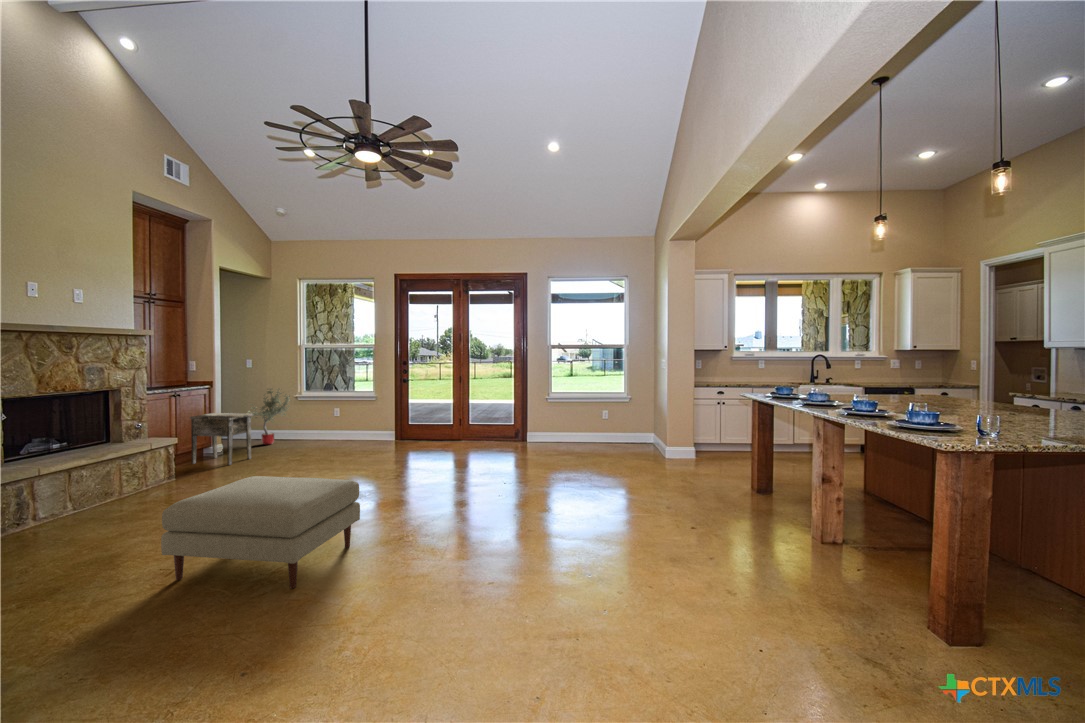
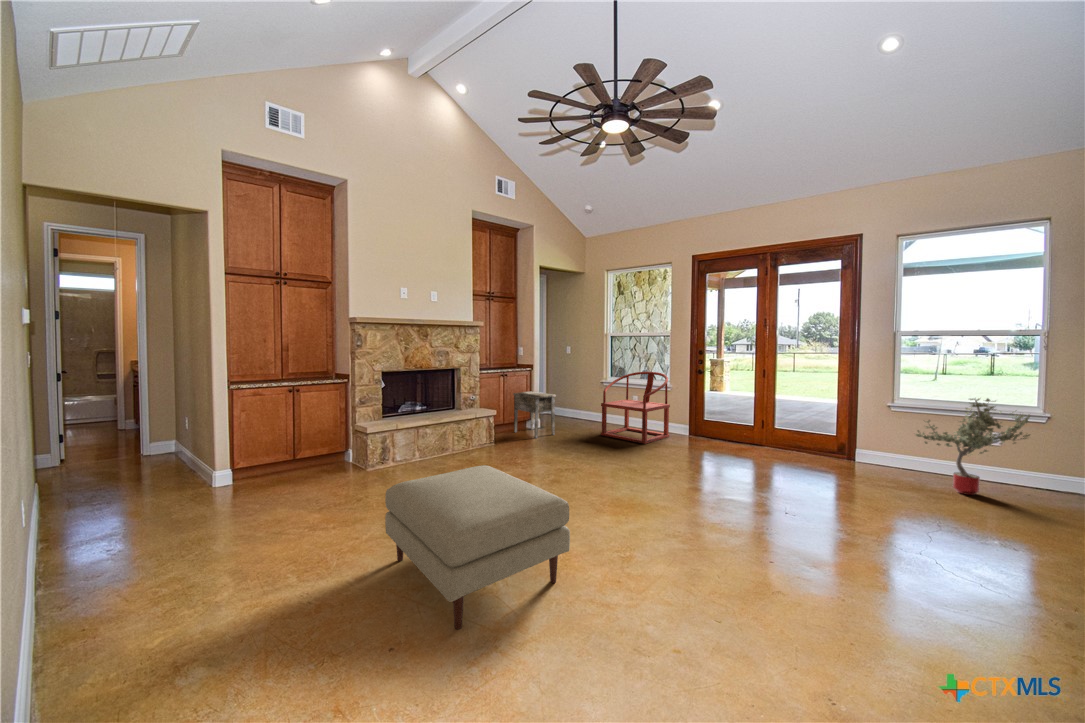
armchair: none [307,384,377,452] -> present [601,372,670,444]
potted tree: present [248,389,290,445] -> present [916,398,1030,495]

